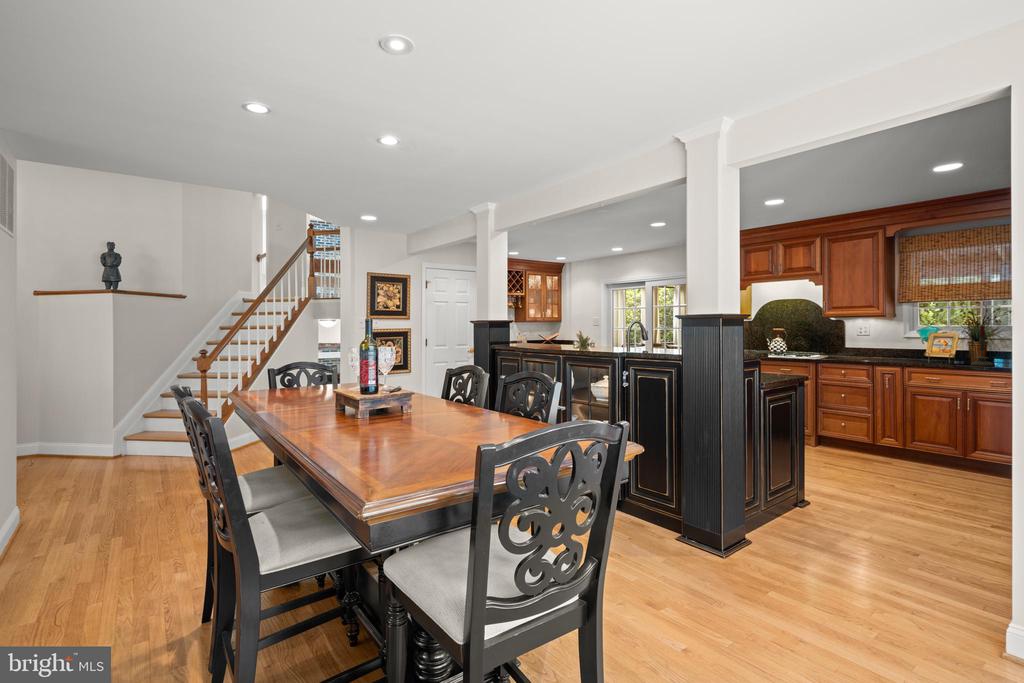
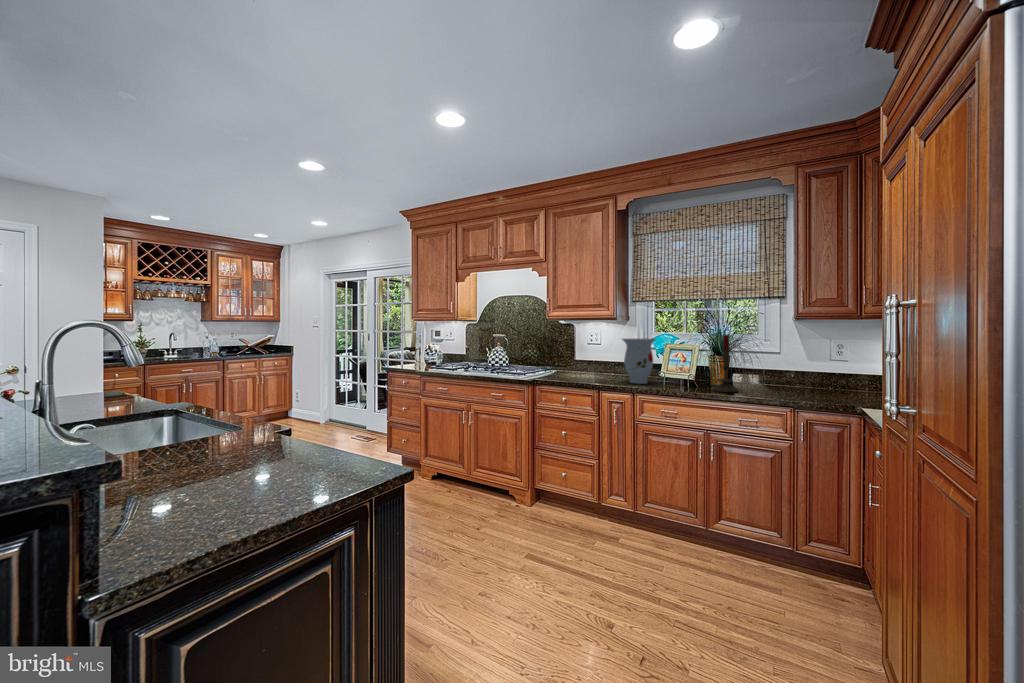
vase: none [891,329,921,361] -> present [622,339,656,384]

